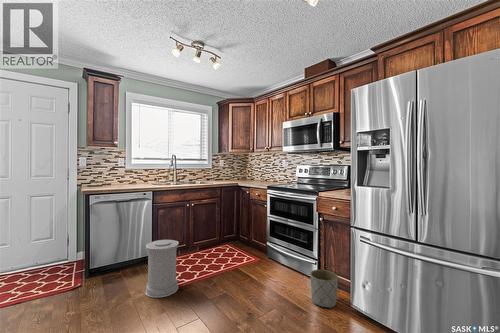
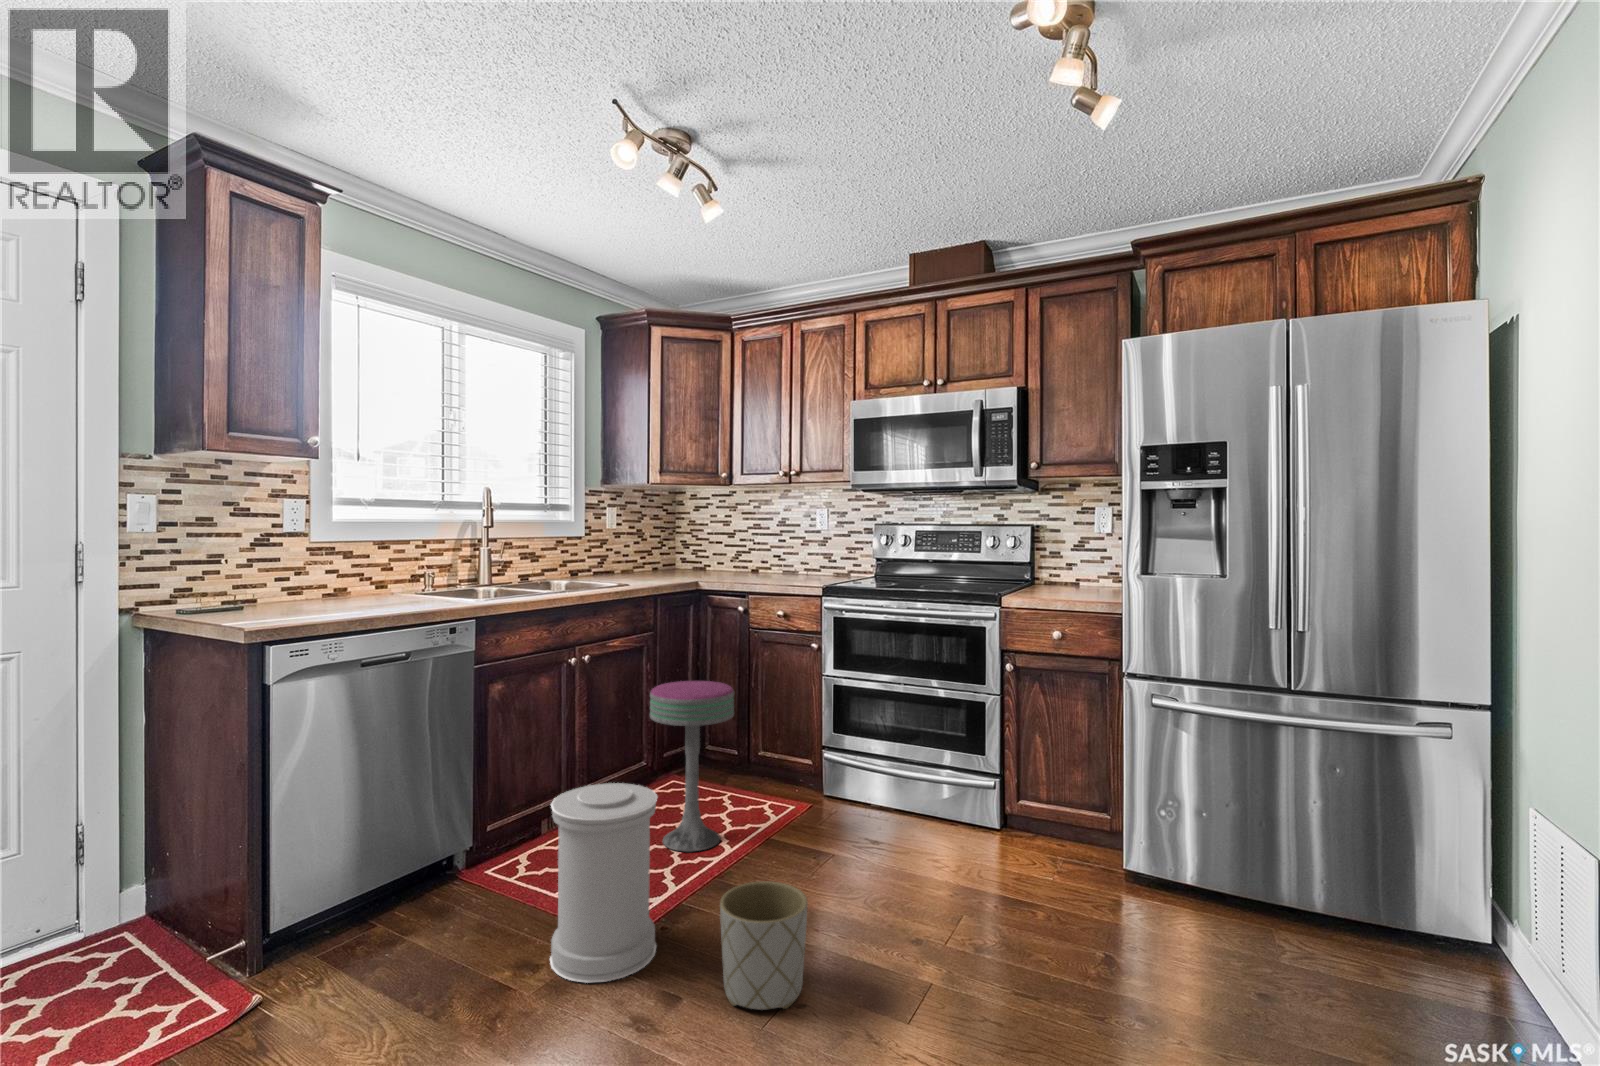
bar stool: none [203,212,229,266] -> present [650,681,734,852]
planter: present [310,270,338,308] -> present [720,881,808,1009]

